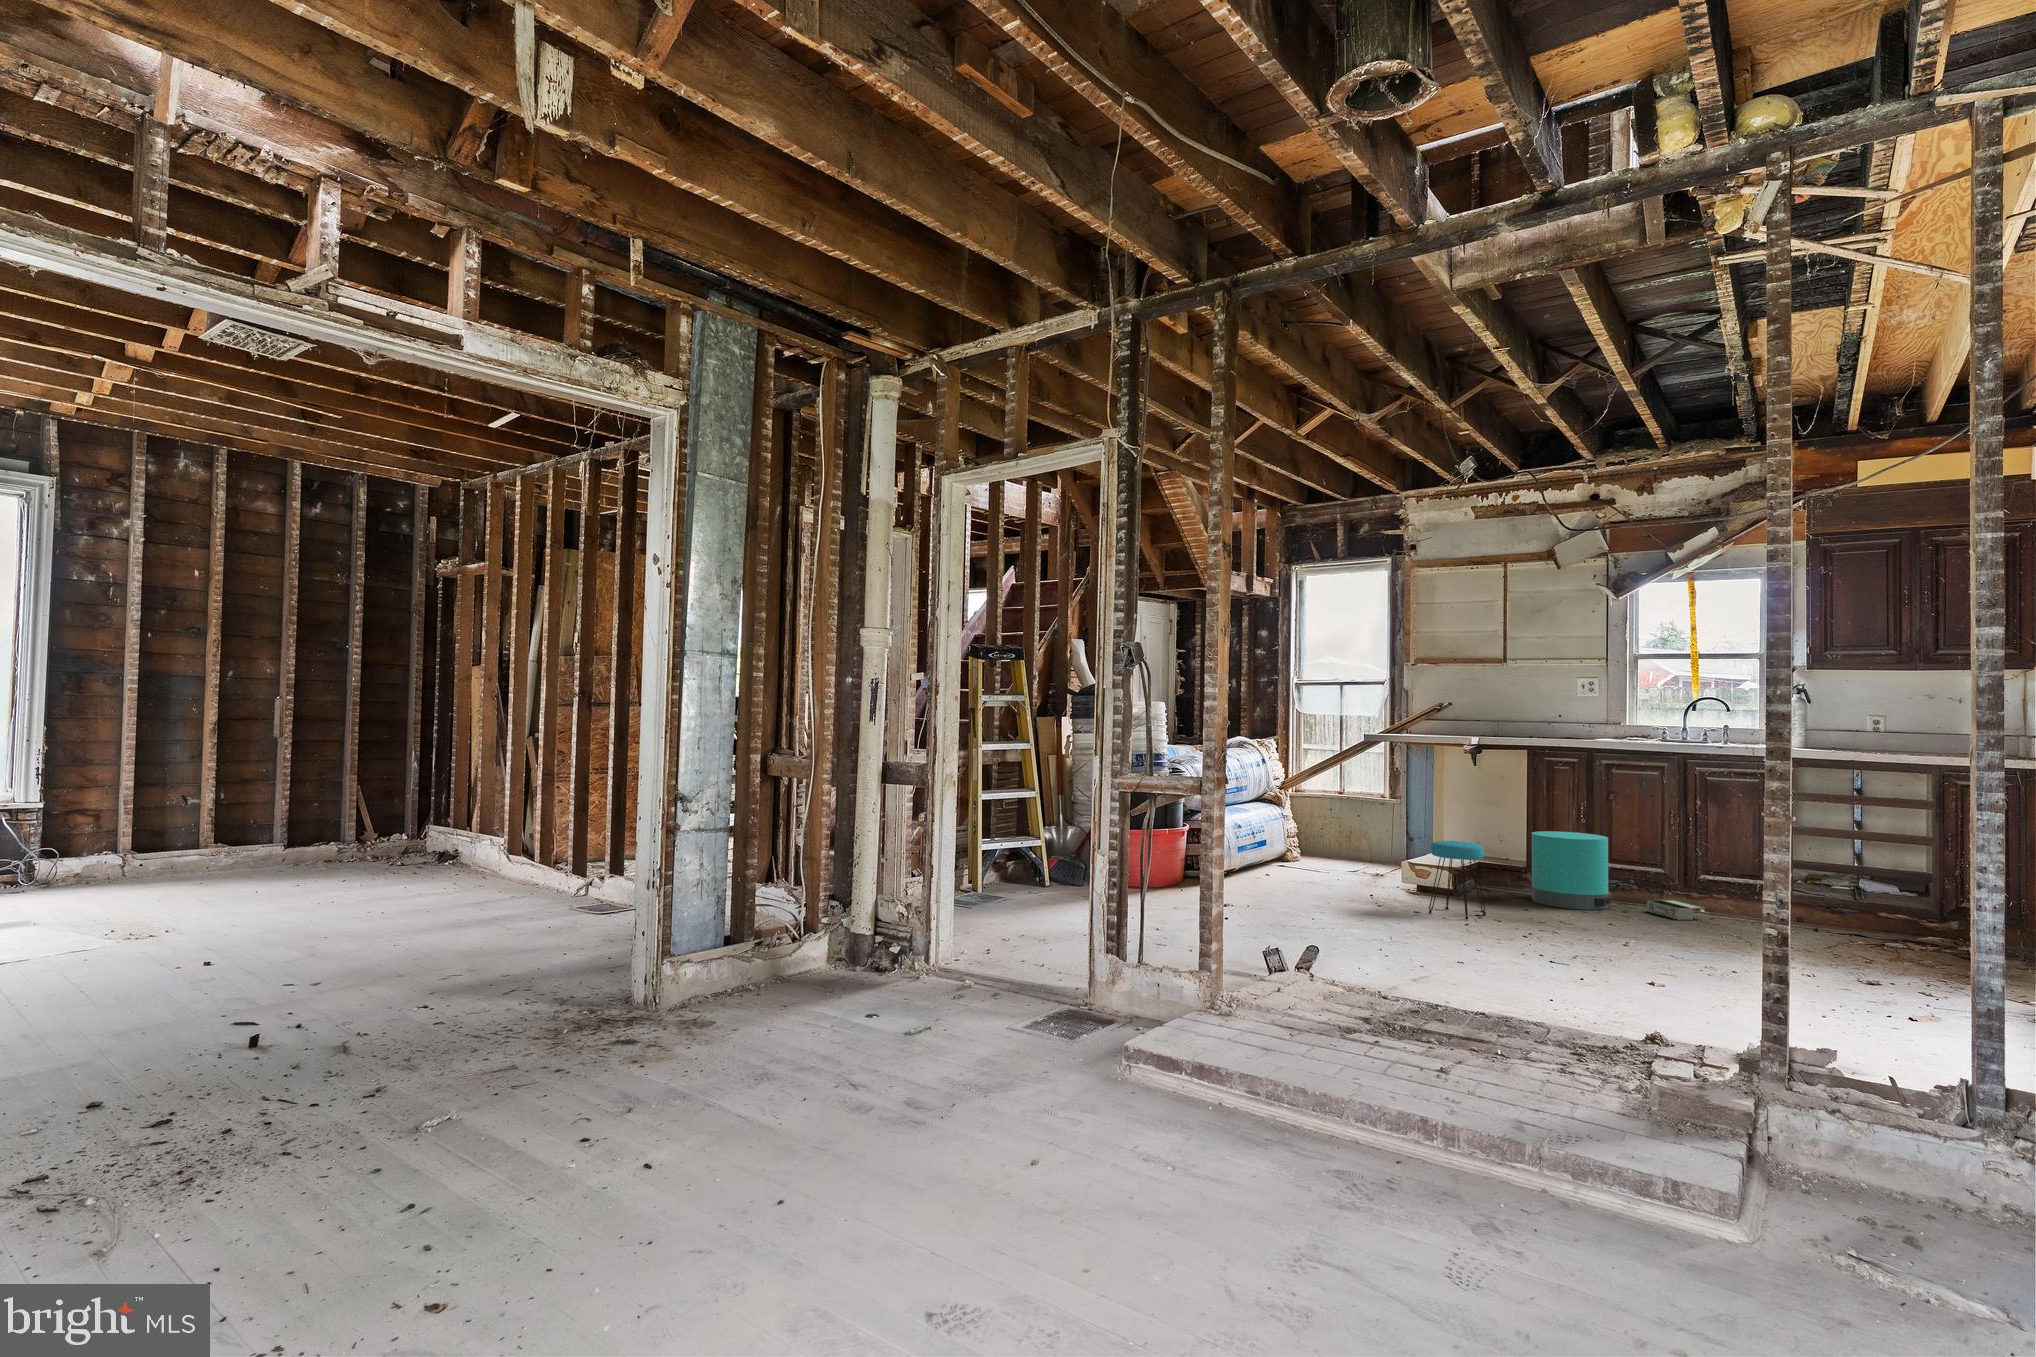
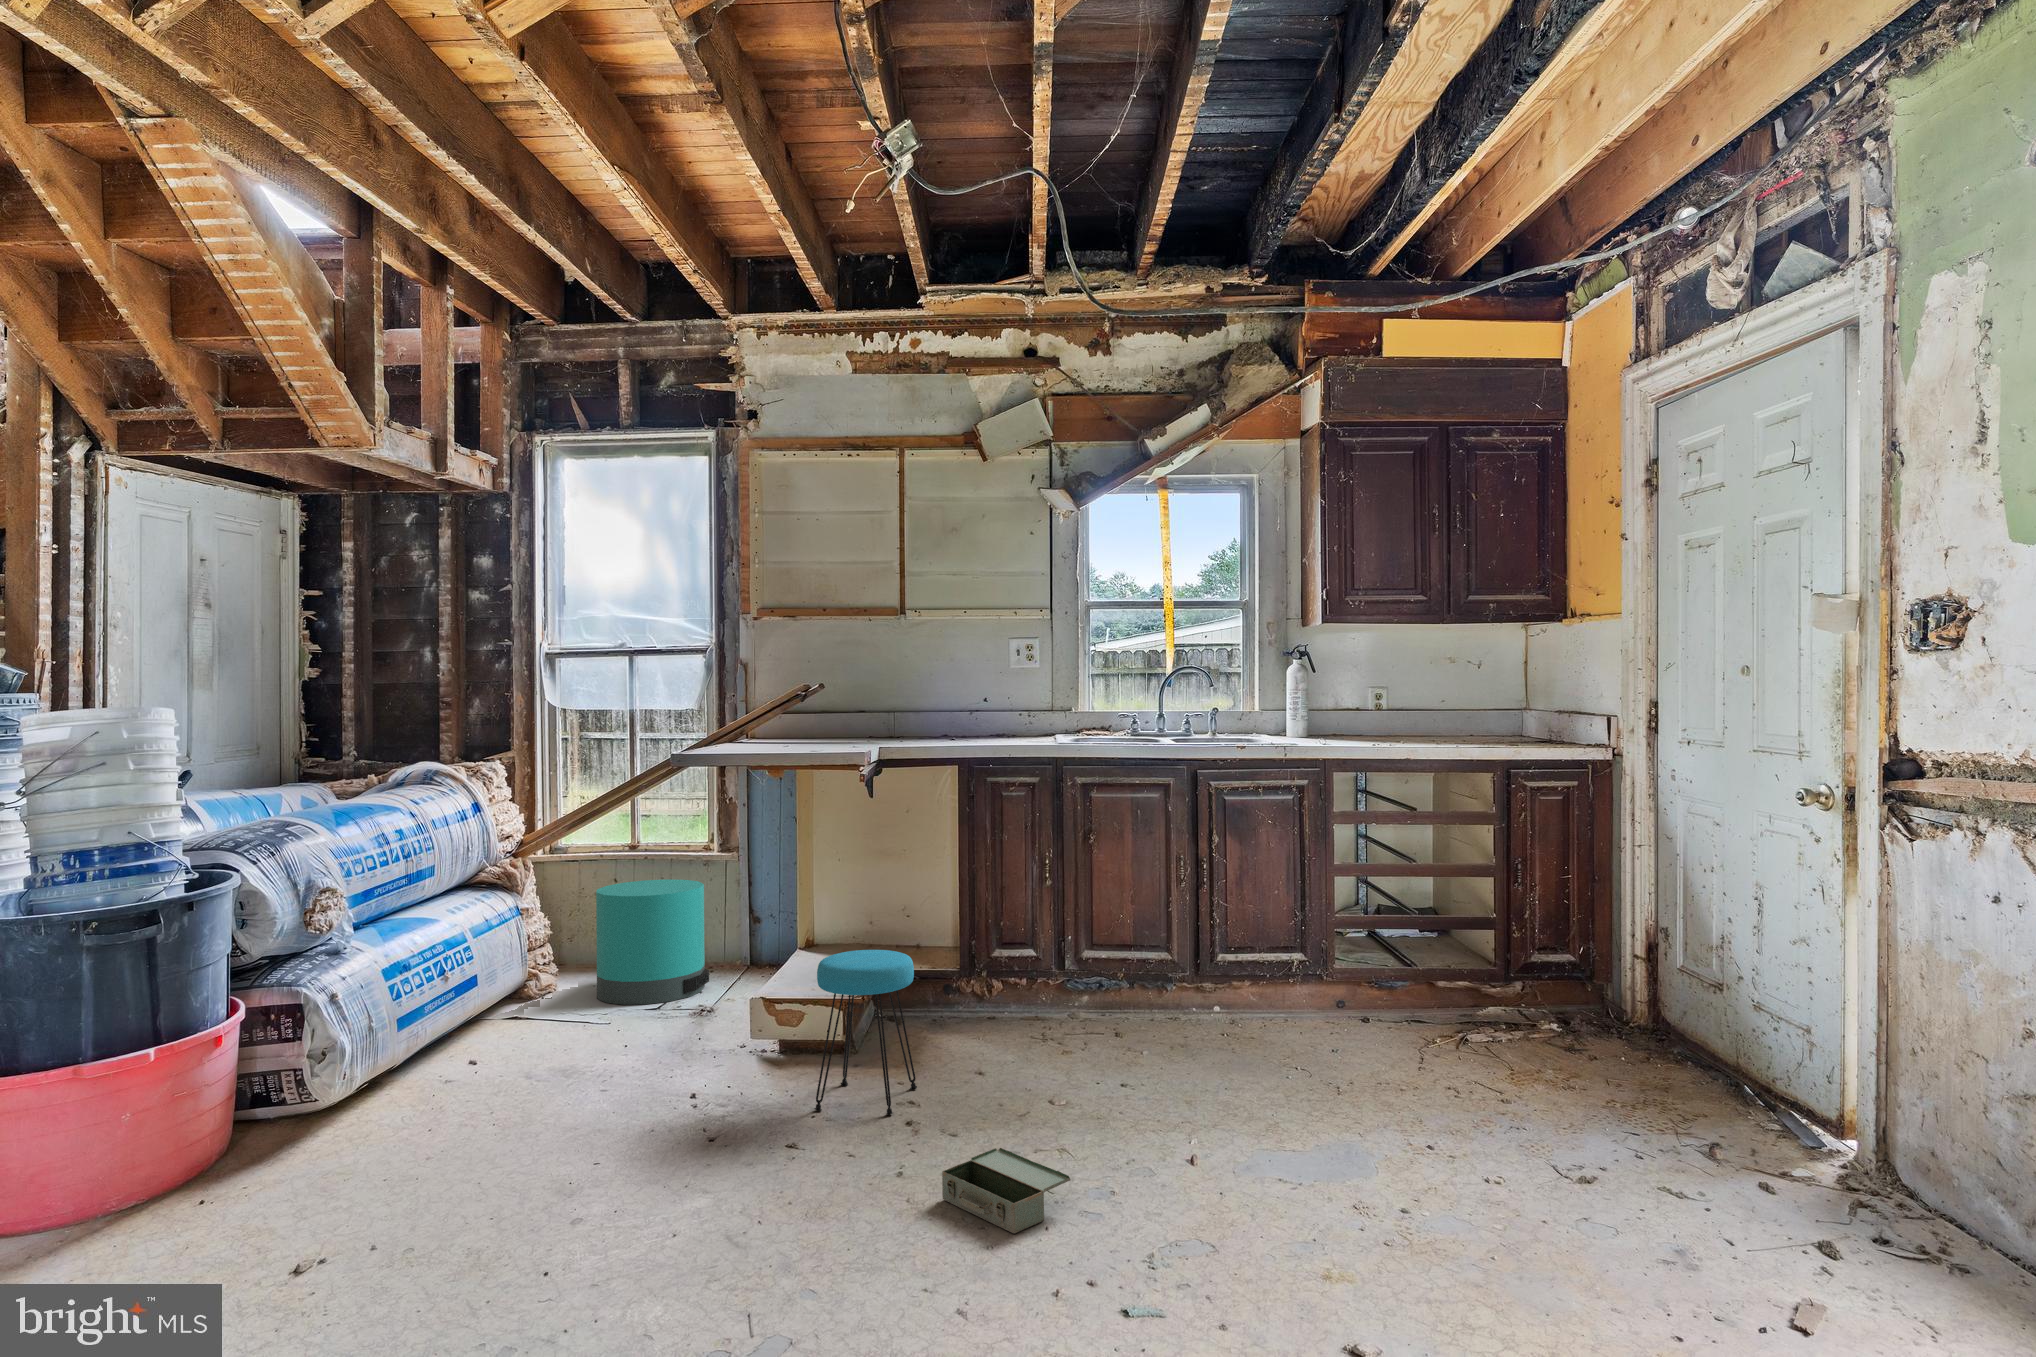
trash can: present [1532,831,1612,910] -> present [596,879,710,1005]
toolbox: present [1647,899,1706,920] -> present [942,1148,1071,1234]

